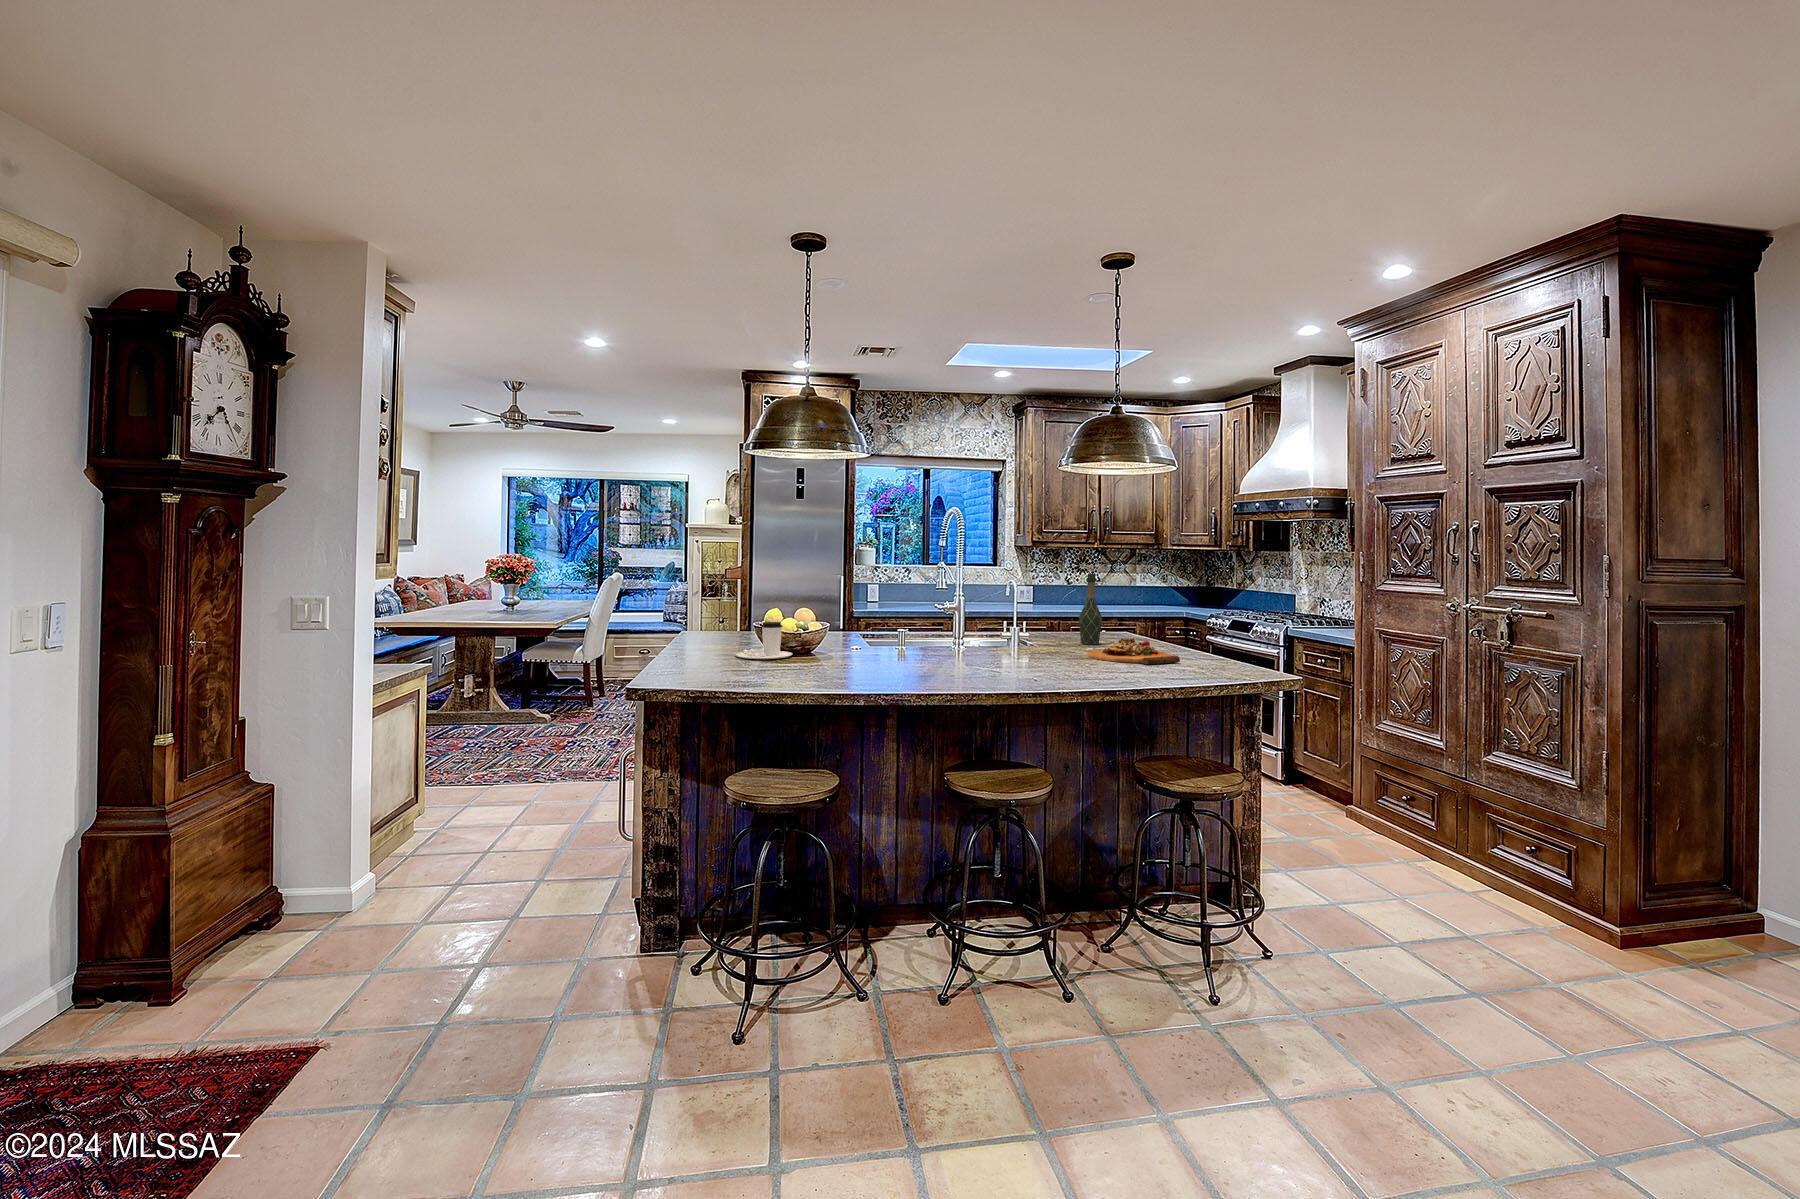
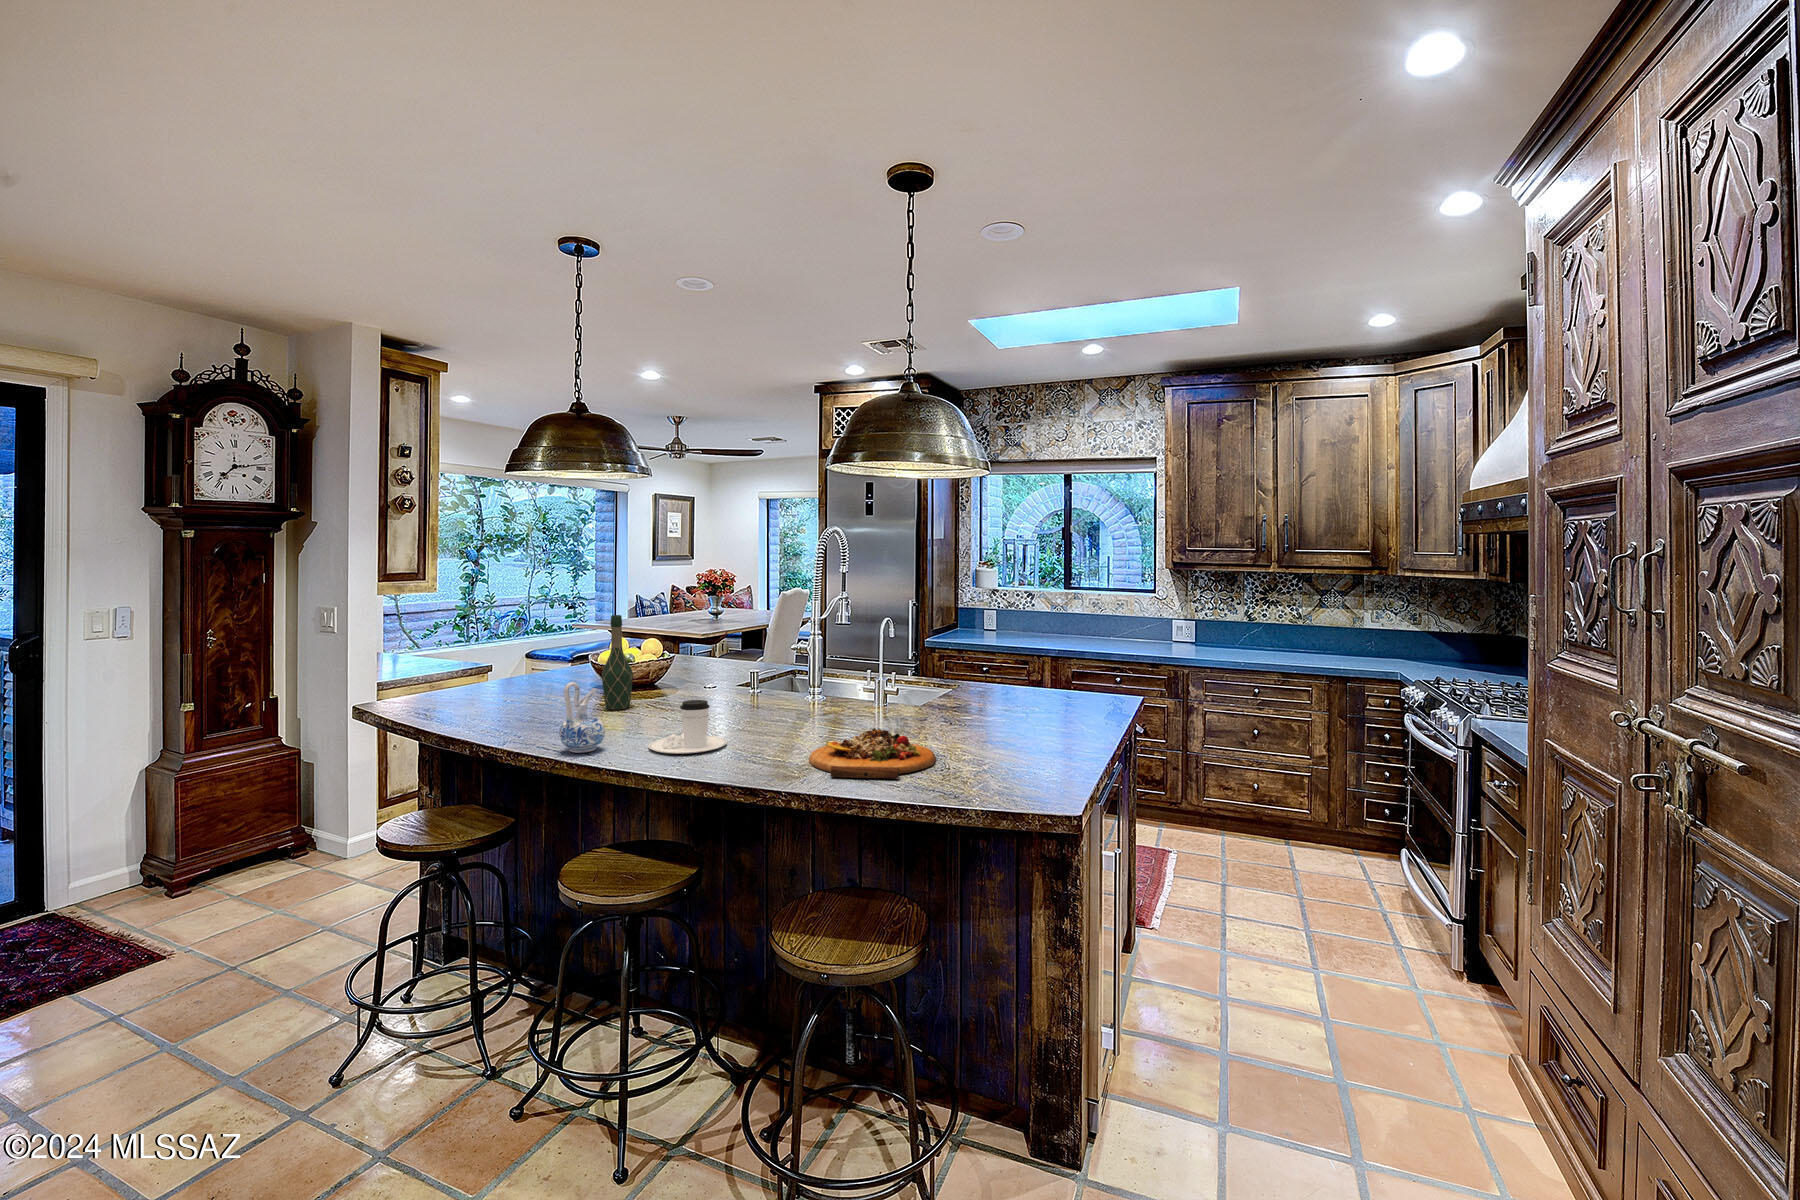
wine bottle: present [1079,573,1102,645] -> present [602,615,633,710]
ceramic pitcher: none [943,614,975,667] -> present [559,682,605,753]
coffee cup: present [736,622,792,659] -> present [648,700,727,754]

